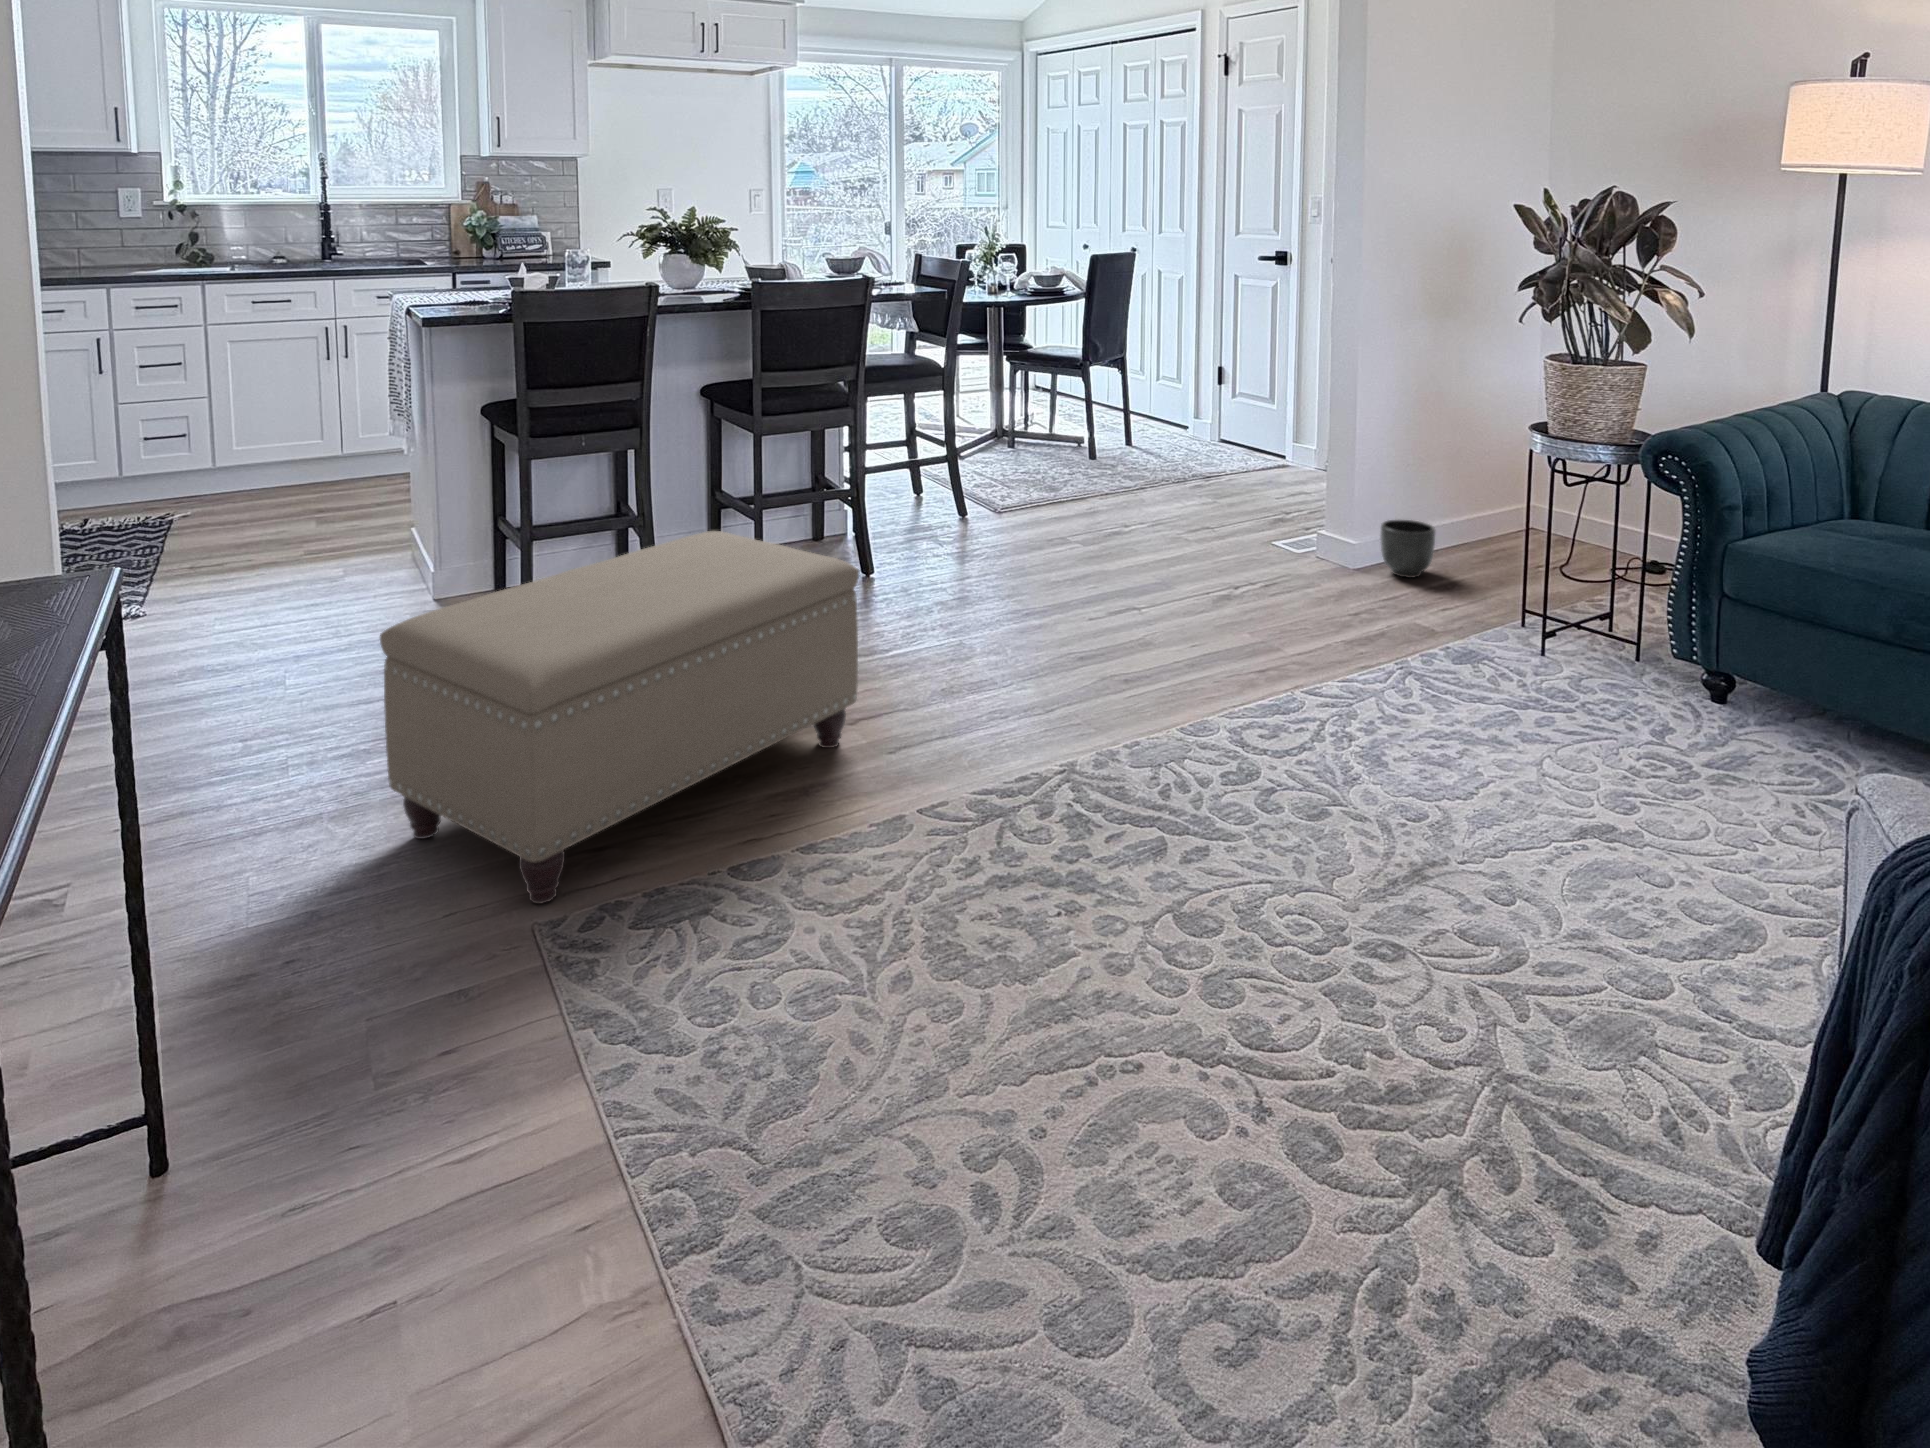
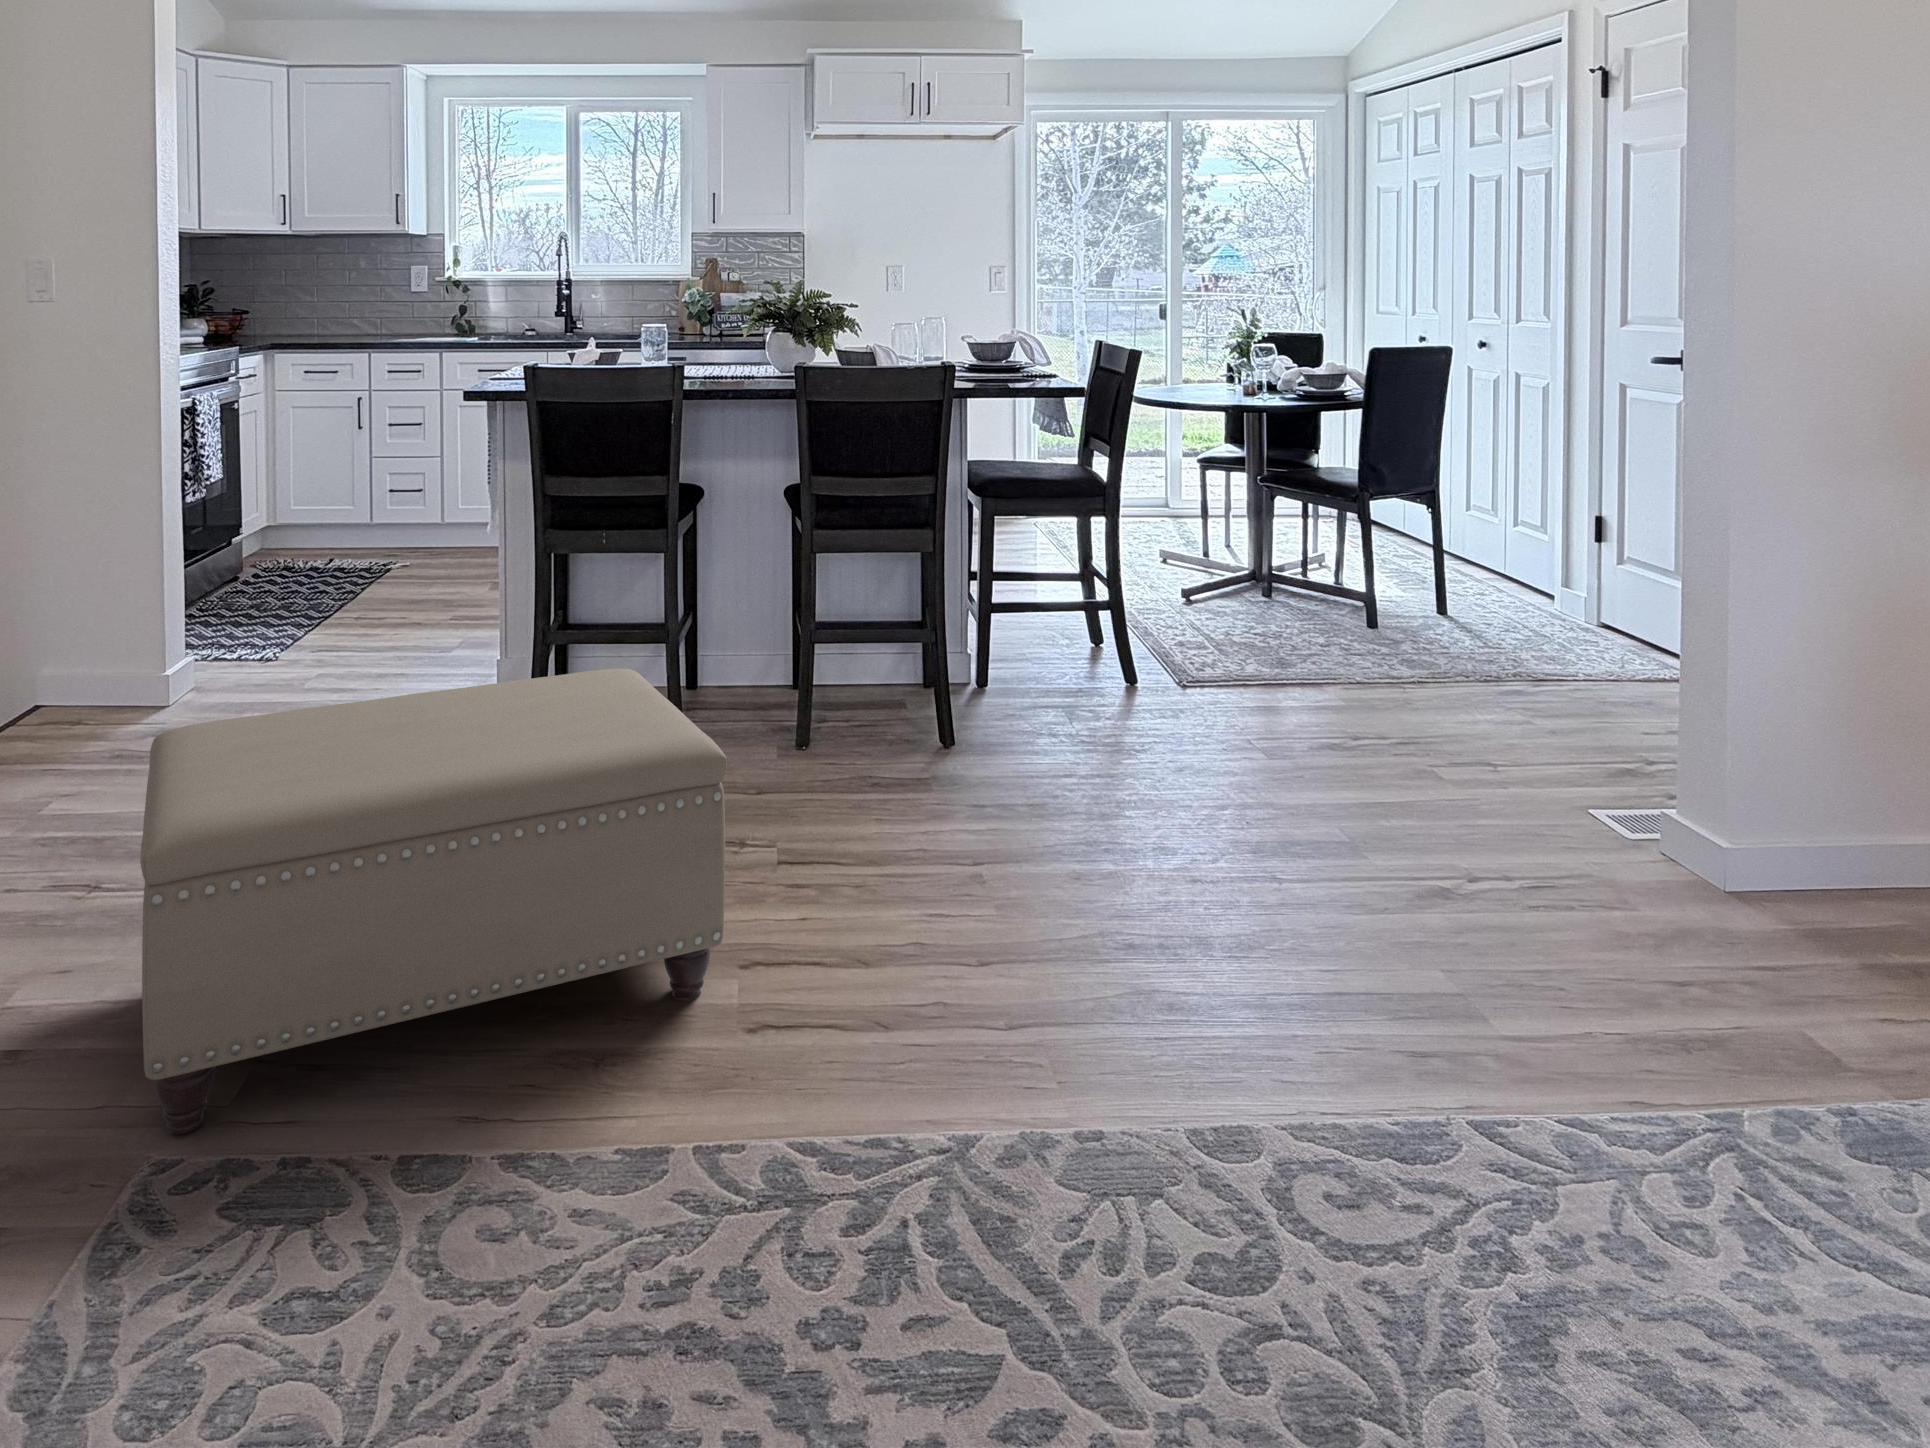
planter: present [1380,520,1435,578] -> none [1776,820,1896,936]

